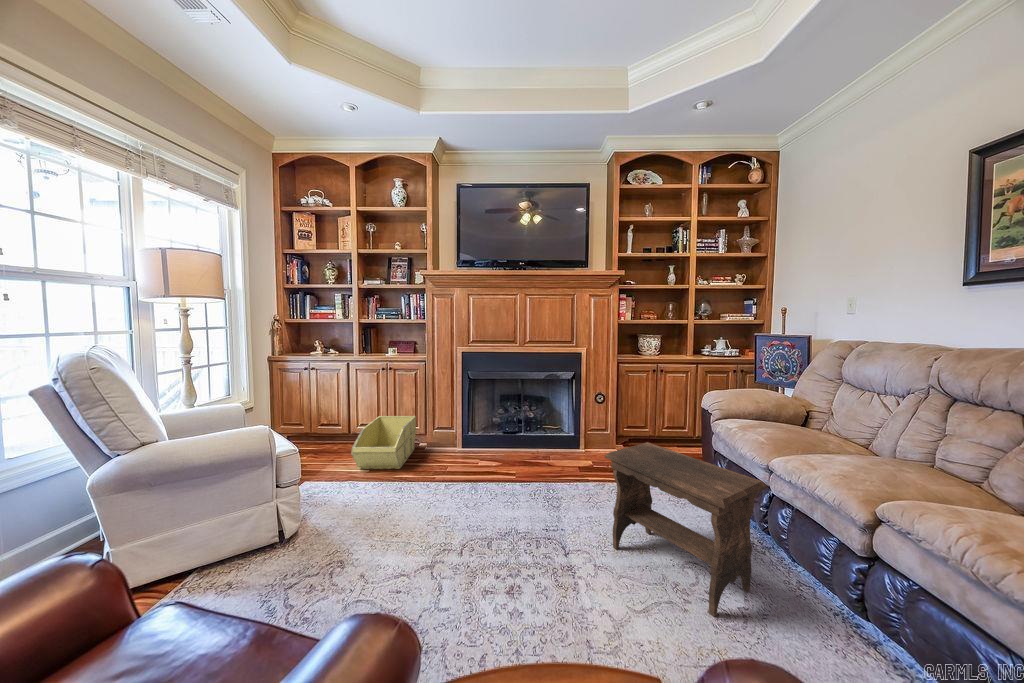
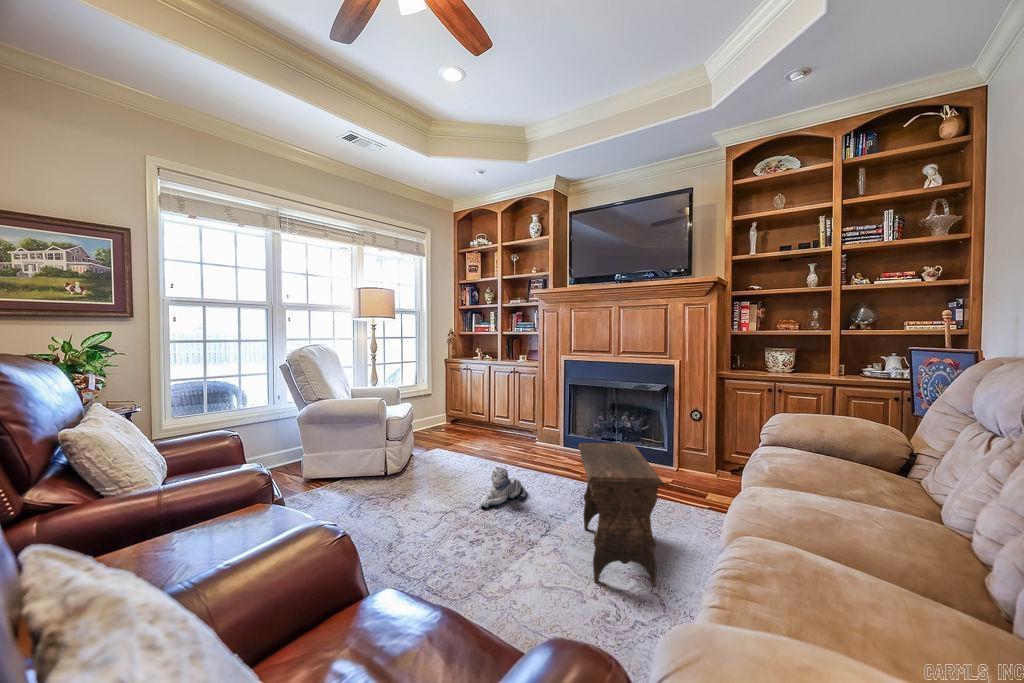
storage bin: present [351,416,416,469] -> none [470,409,532,450]
plush toy: none [470,502,512,565] -> present [480,467,526,508]

